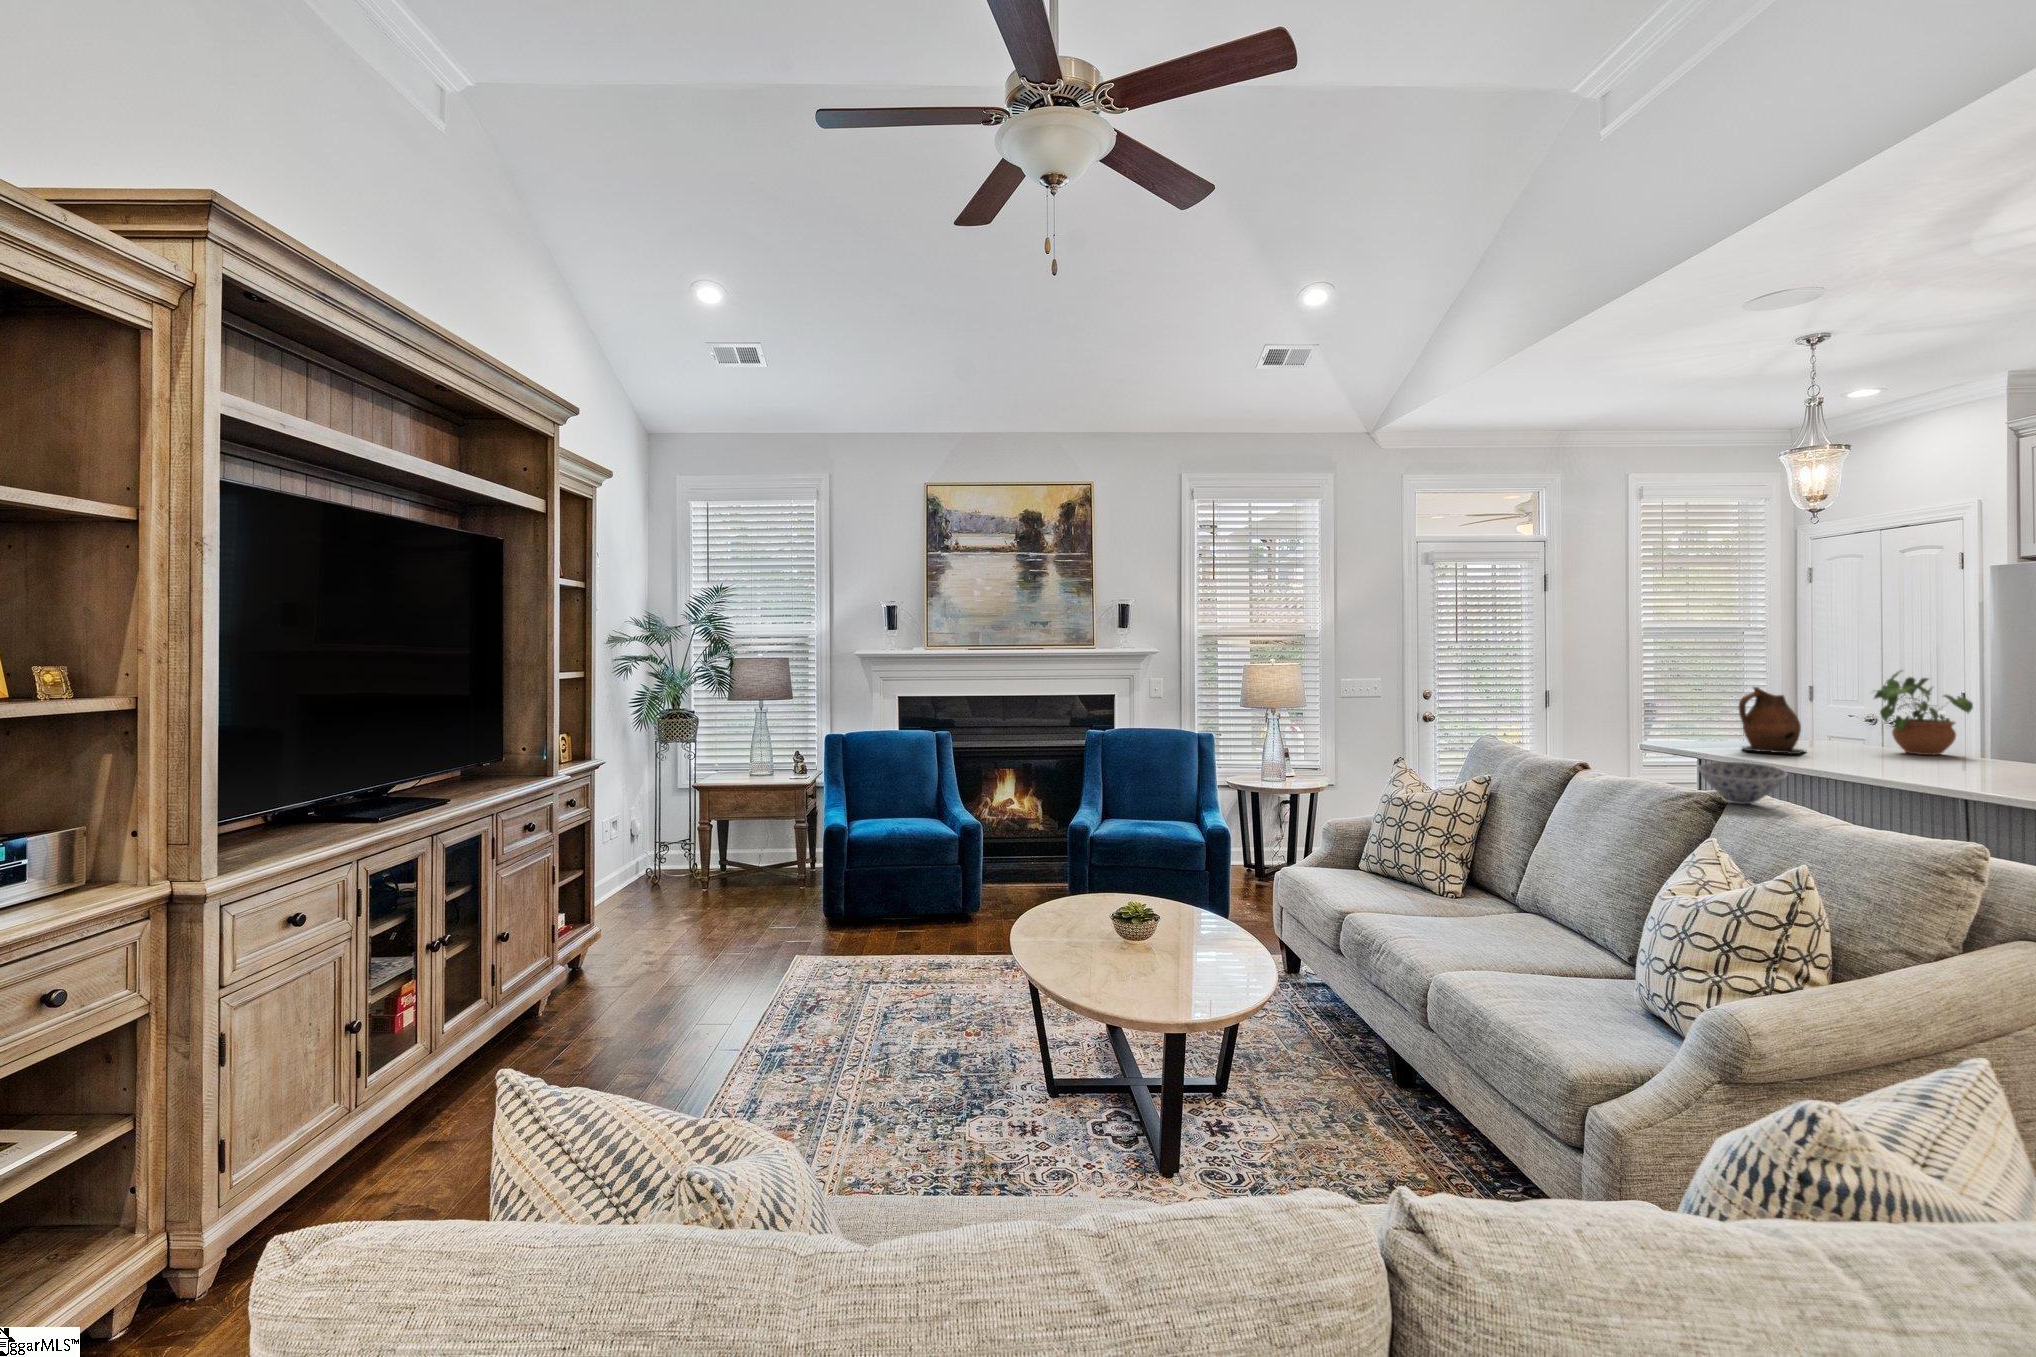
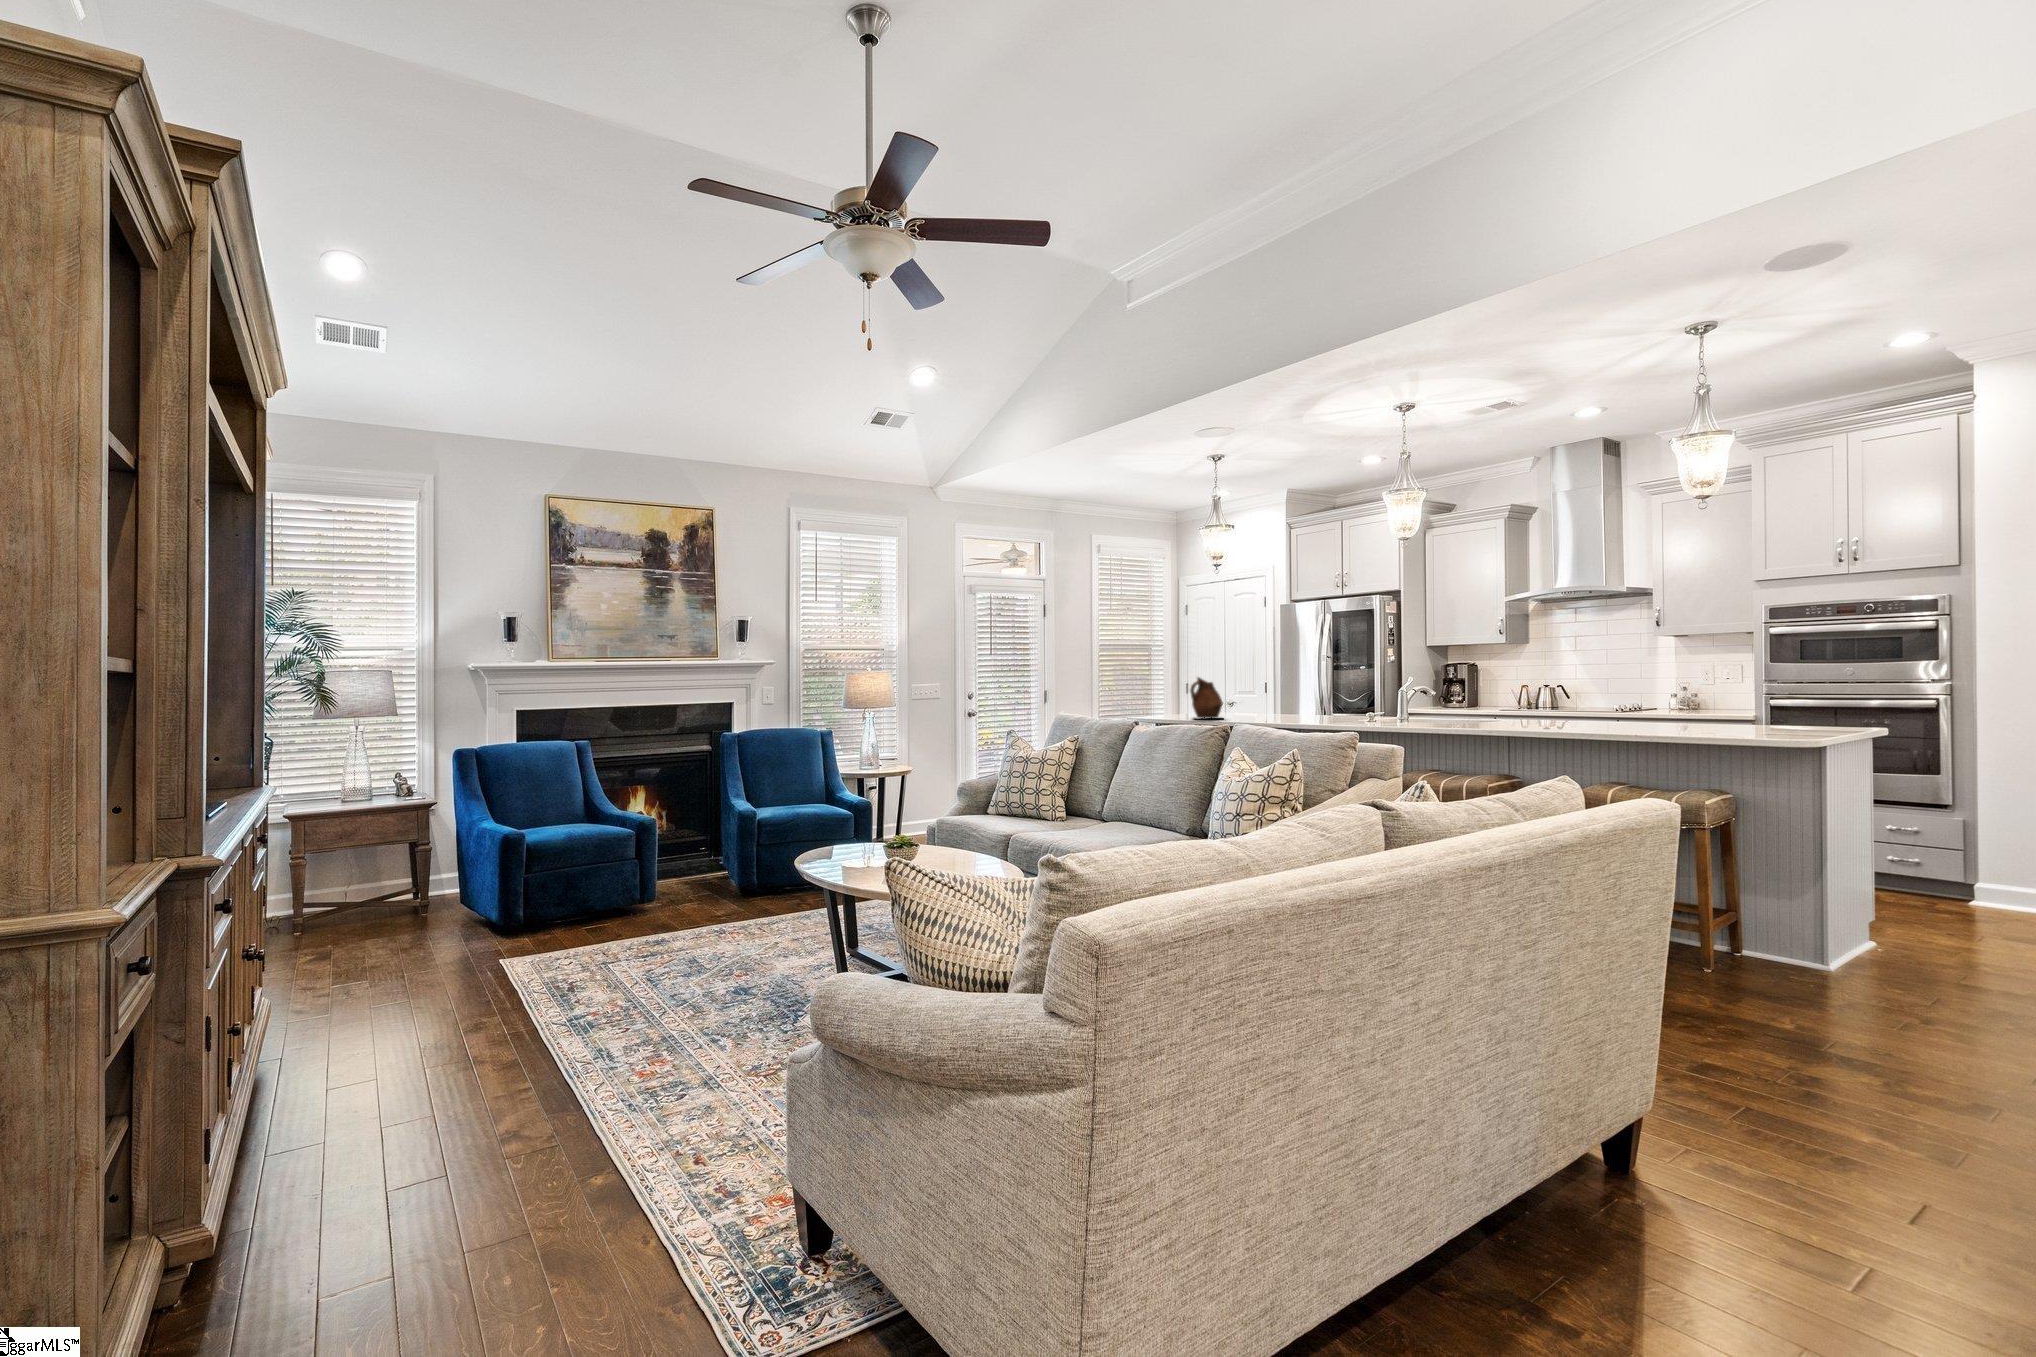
potted plant: present [1874,671,1973,755] -> none [1250,666,1298,717]
bowl: present [1698,762,1788,804] -> none [1209,710,1253,733]

